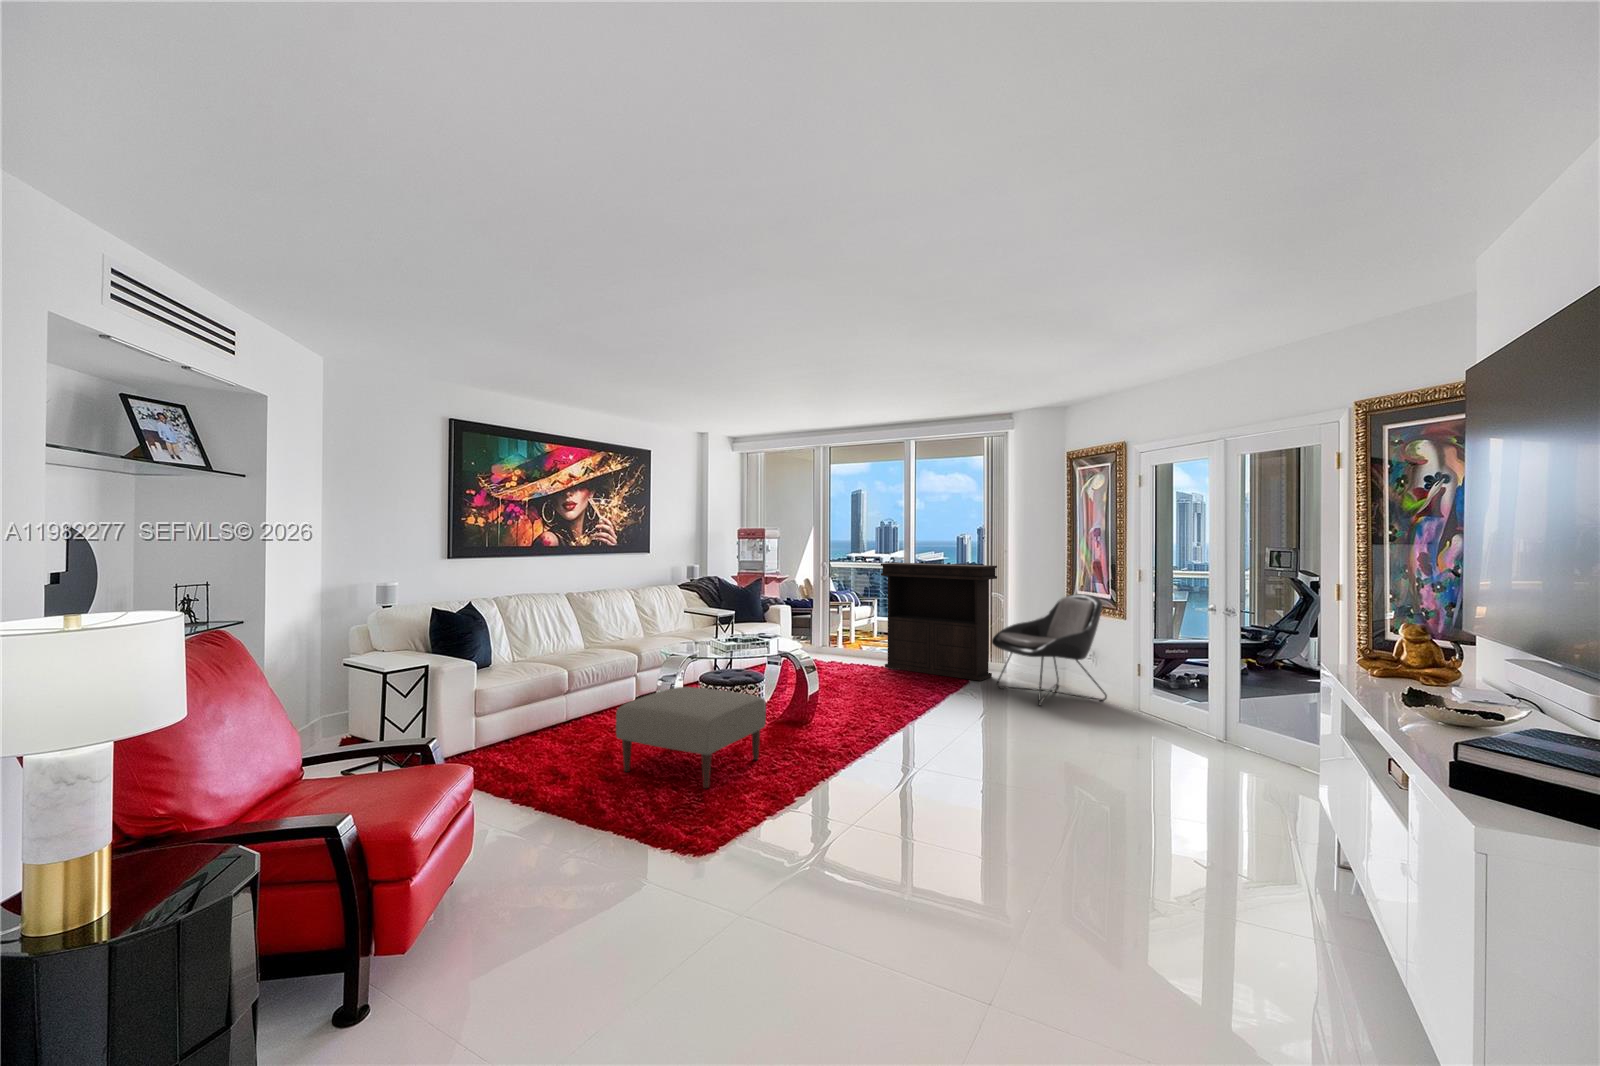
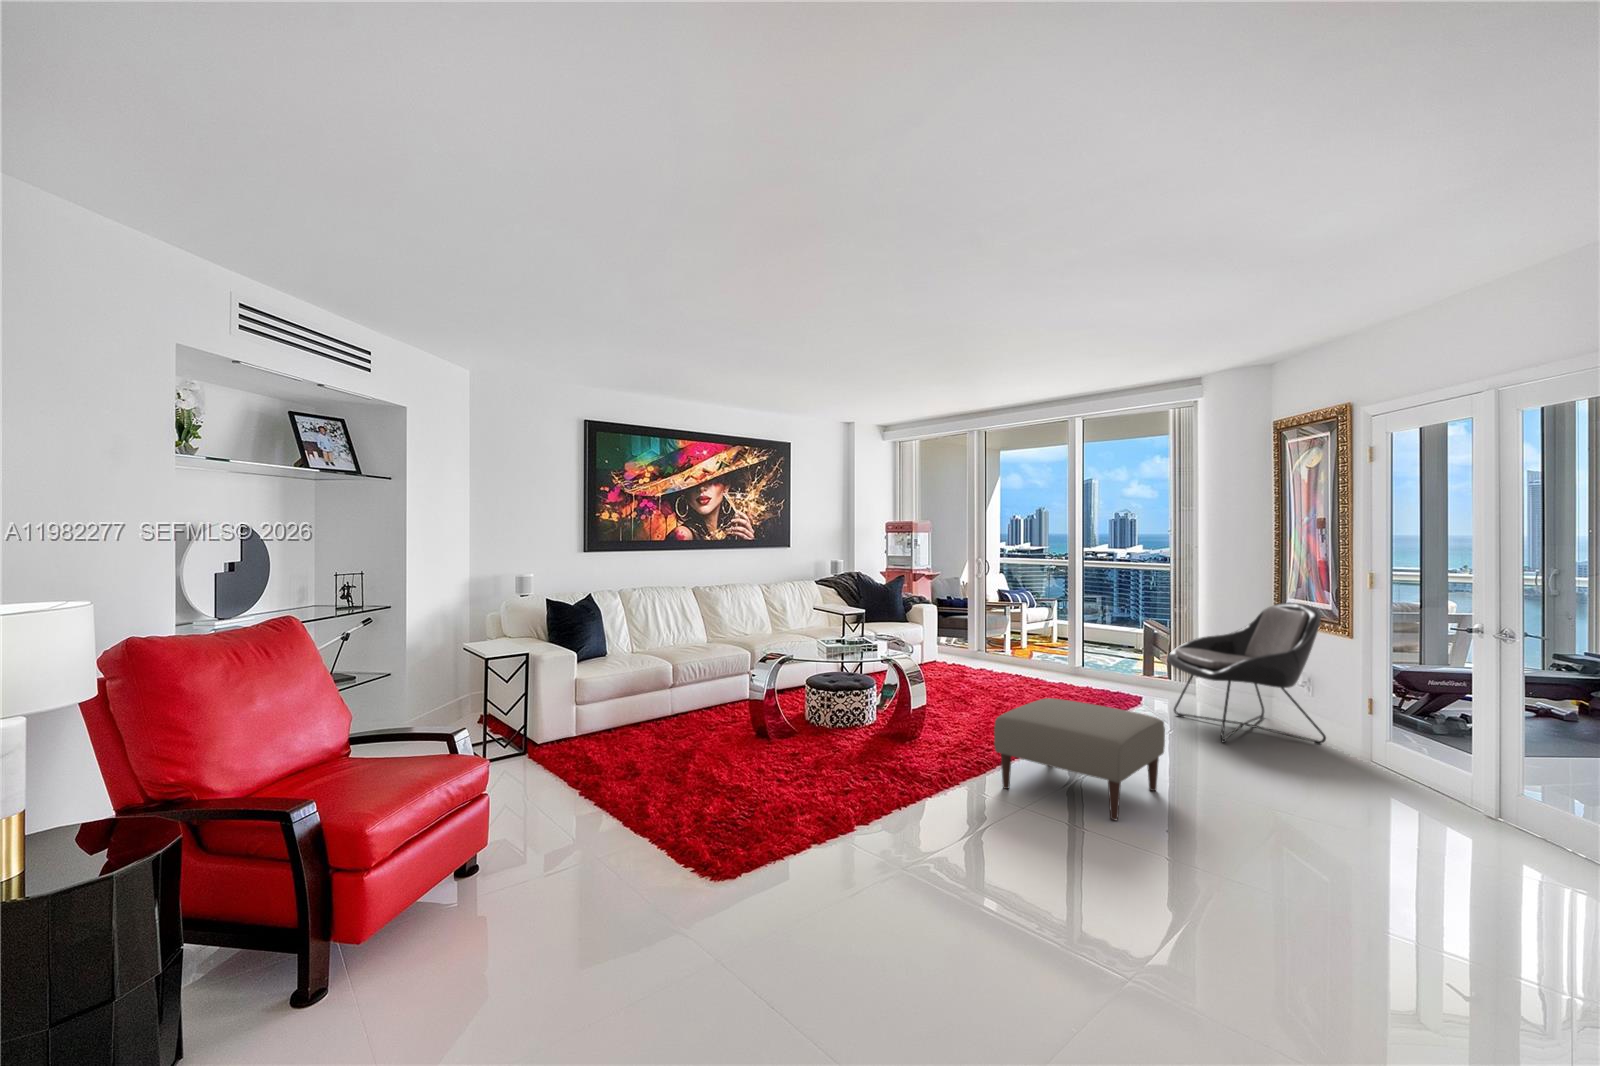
console table: present [881,563,997,681] -> none [1037,560,1182,704]
ottoman: present [616,687,766,788] -> present [994,698,1165,820]

